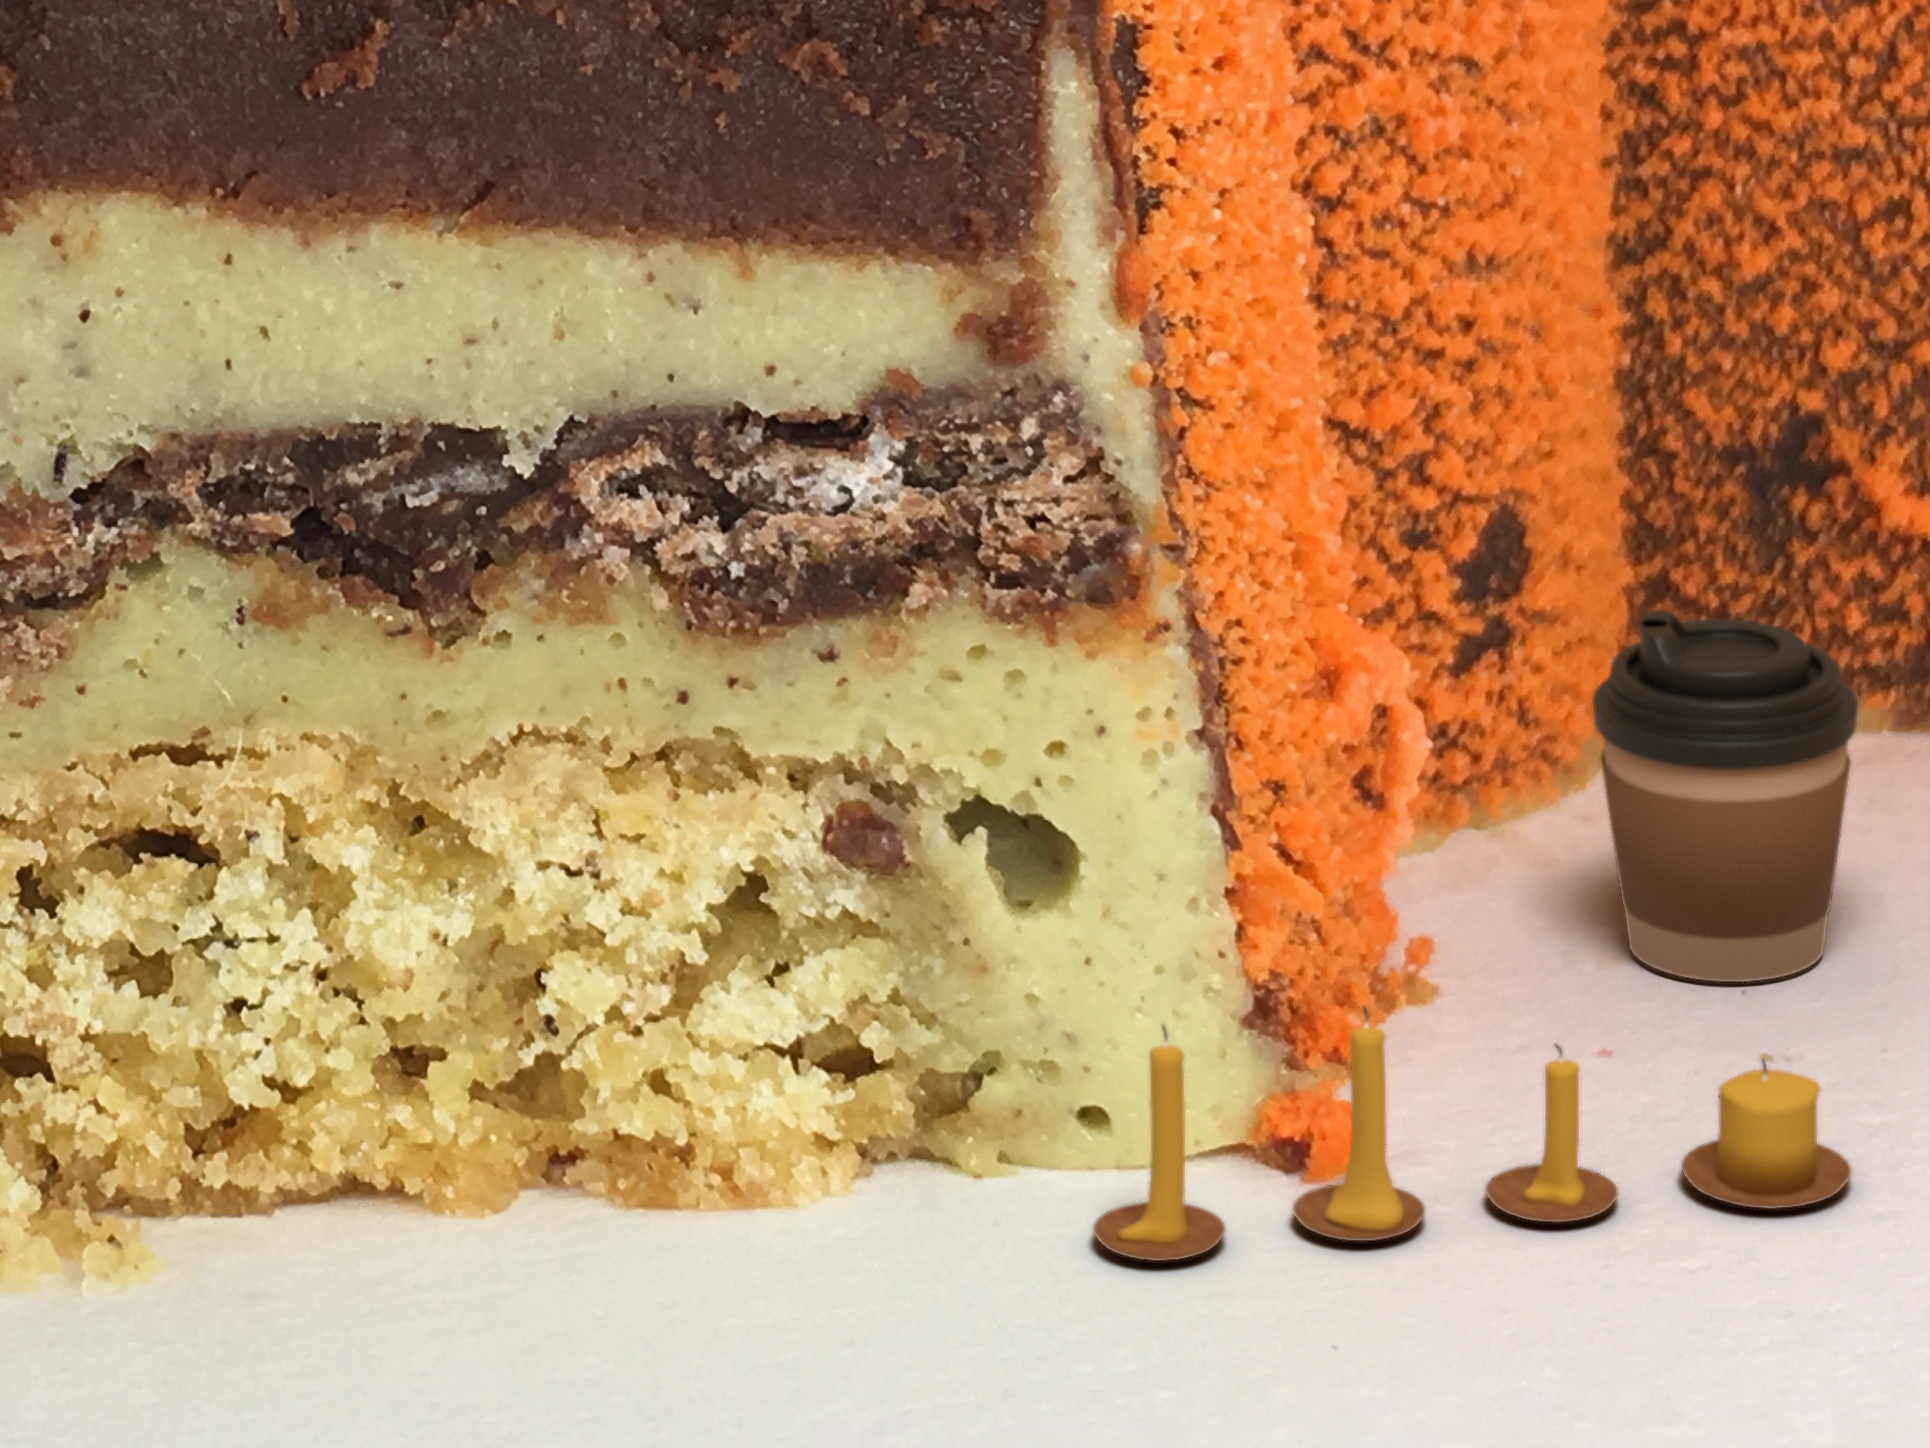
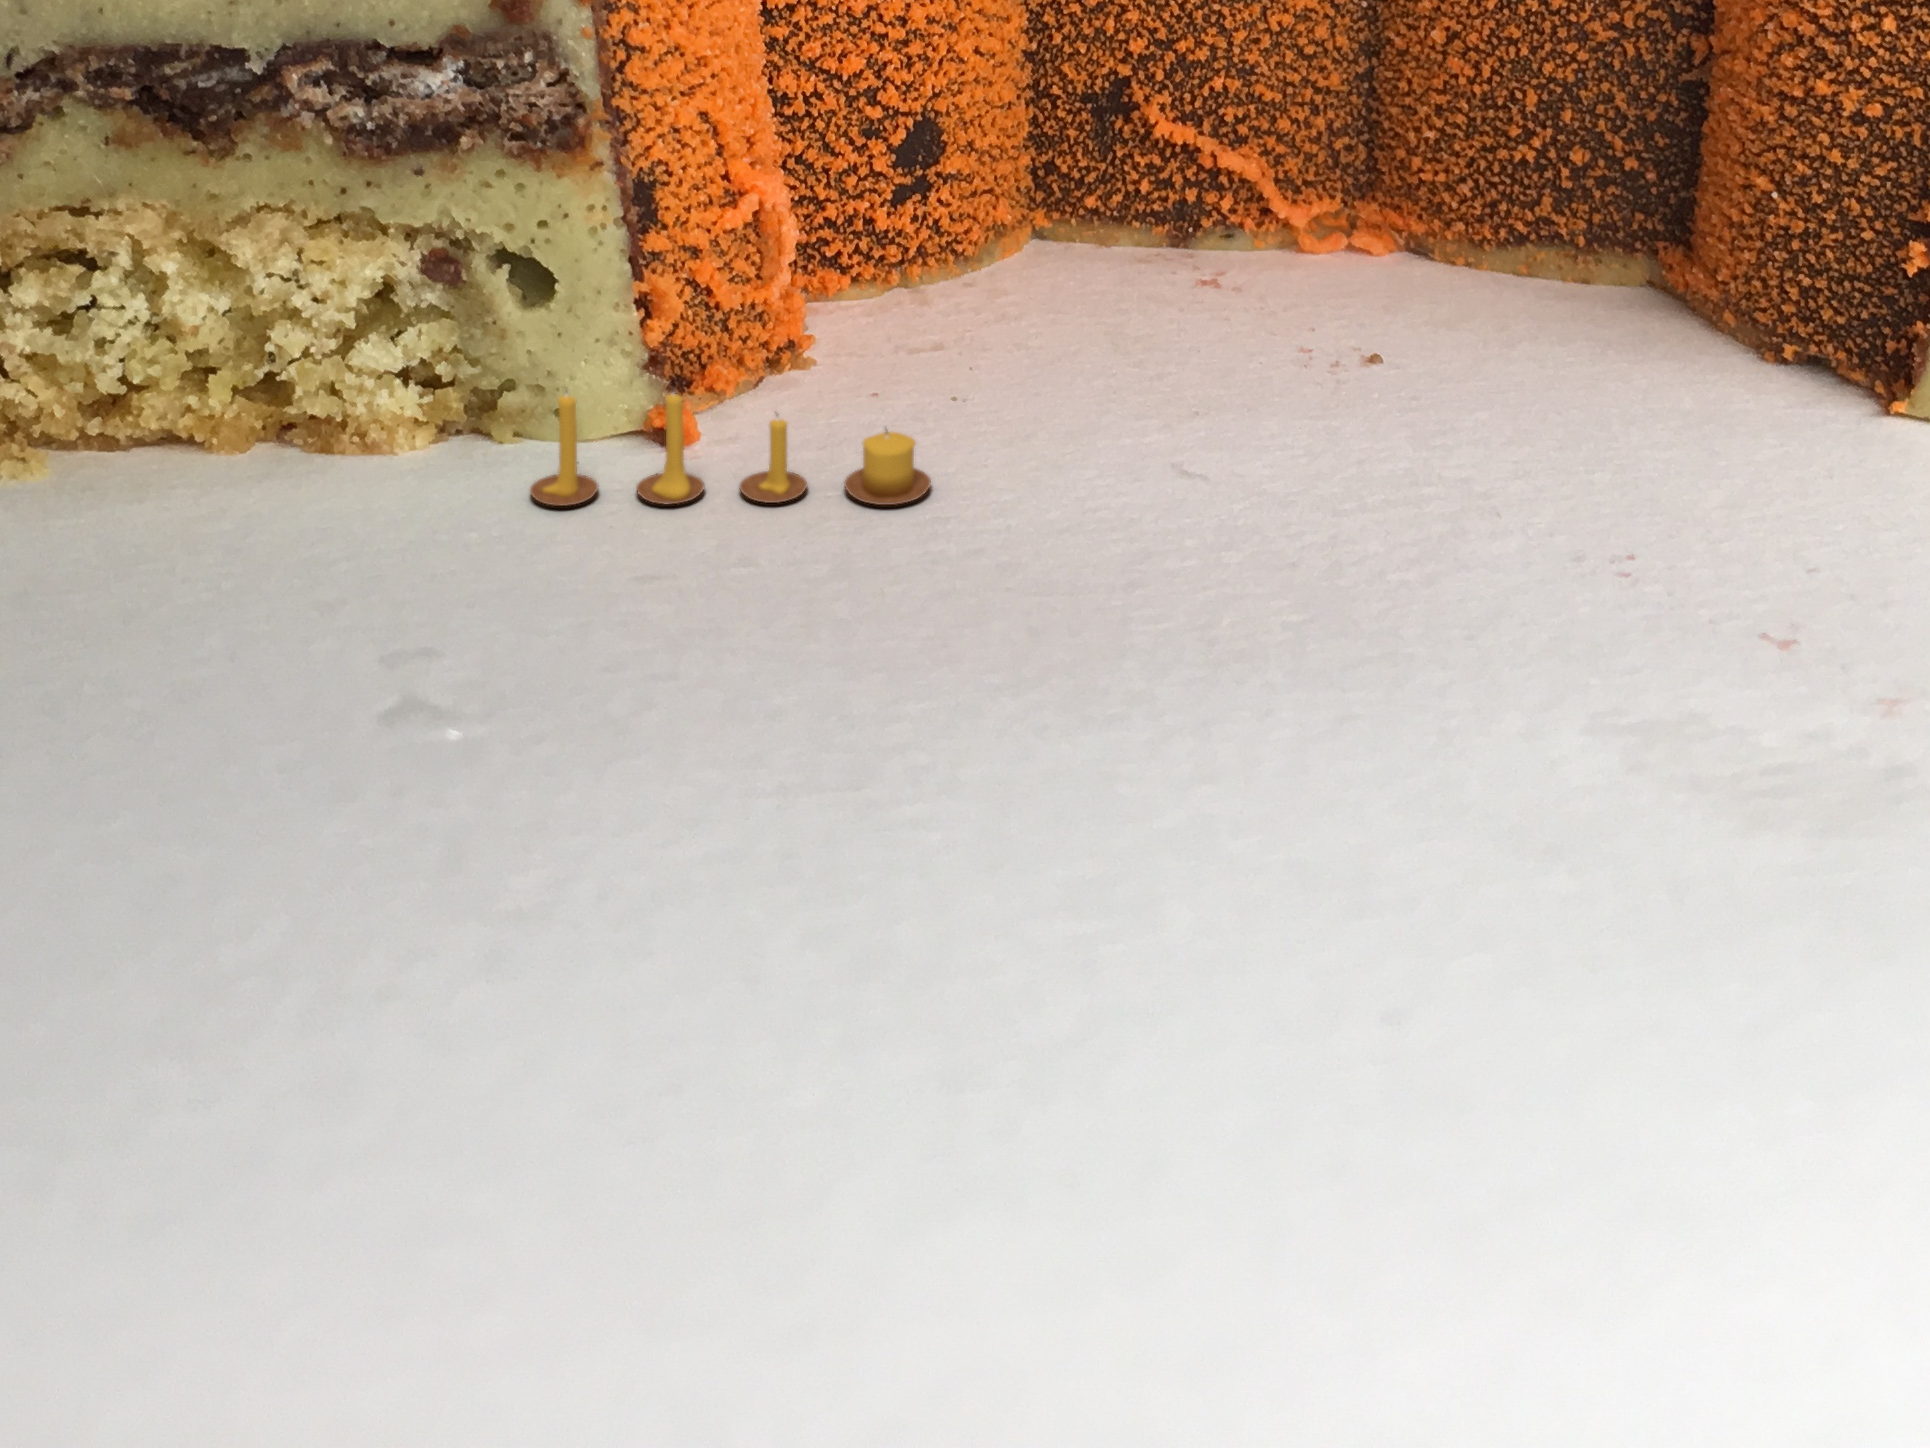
coffee cup: present [1592,610,1858,982] -> none [894,182,1031,379]

